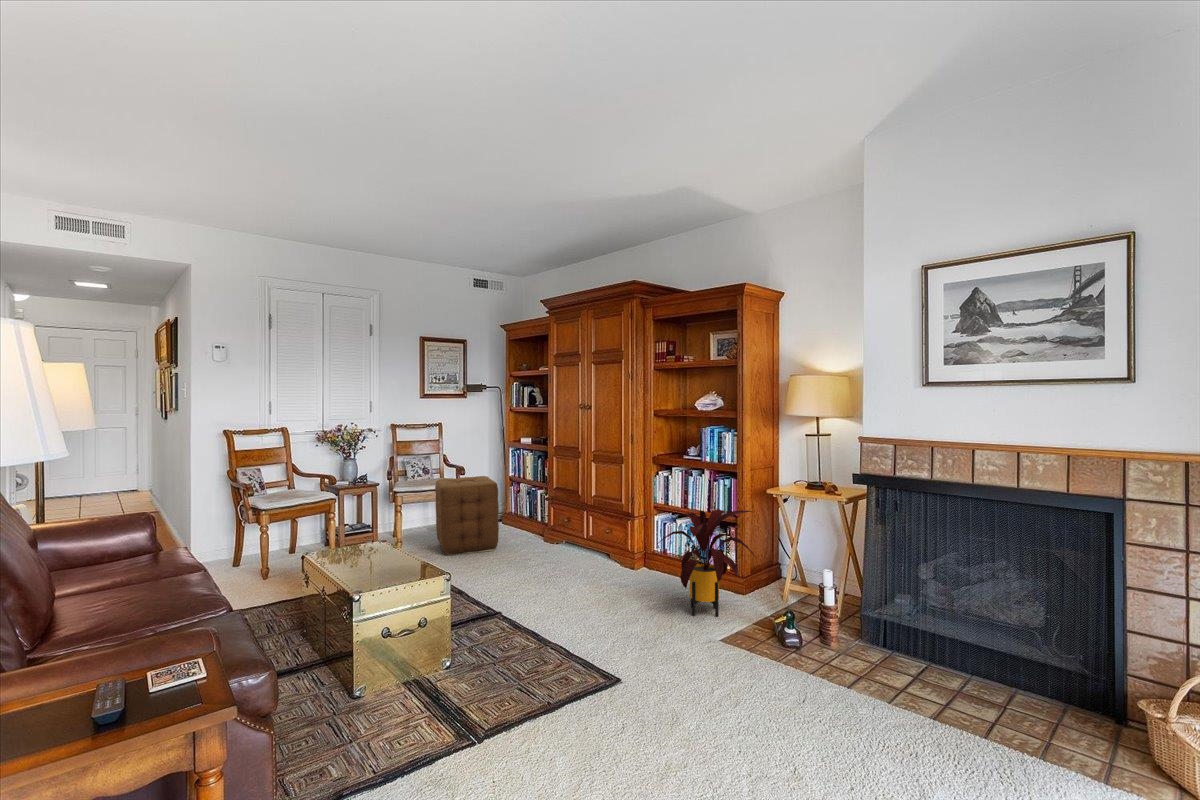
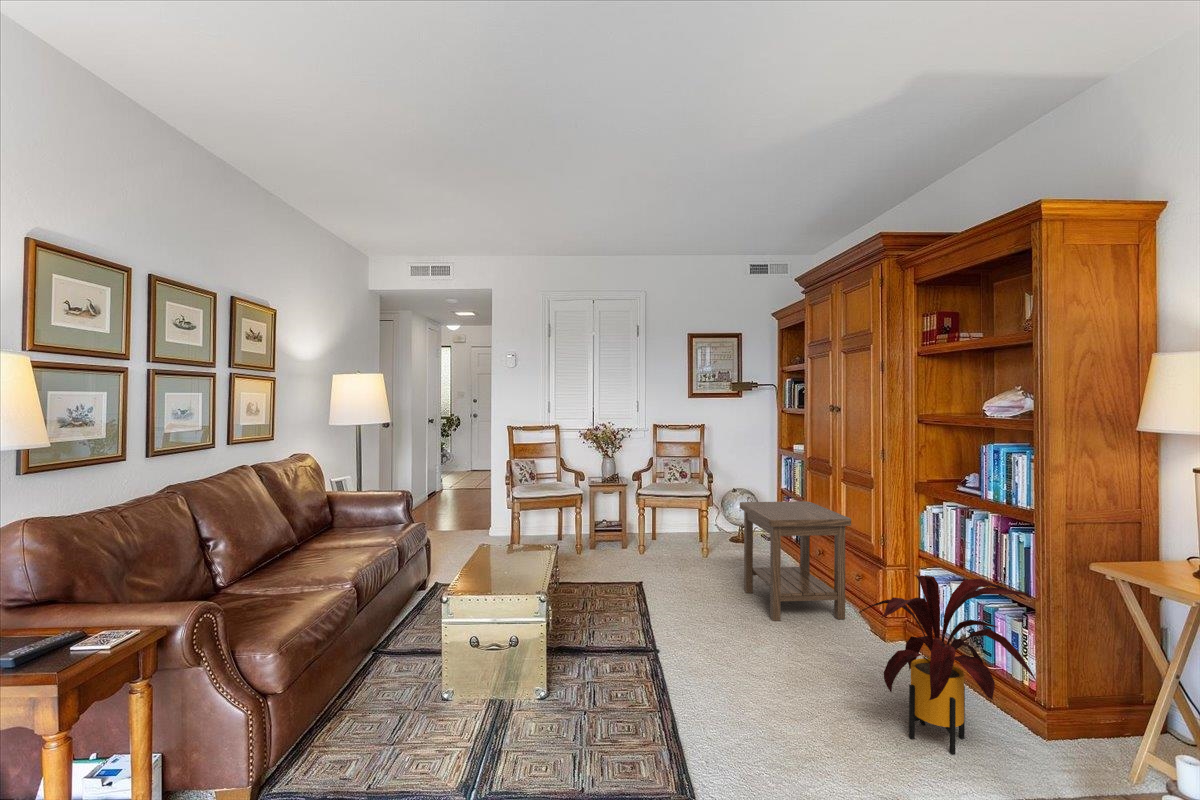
ottoman: present [435,476,499,555] -> none [673,485,741,574]
side table: none [512,480,606,575] -> present [740,501,851,621]

